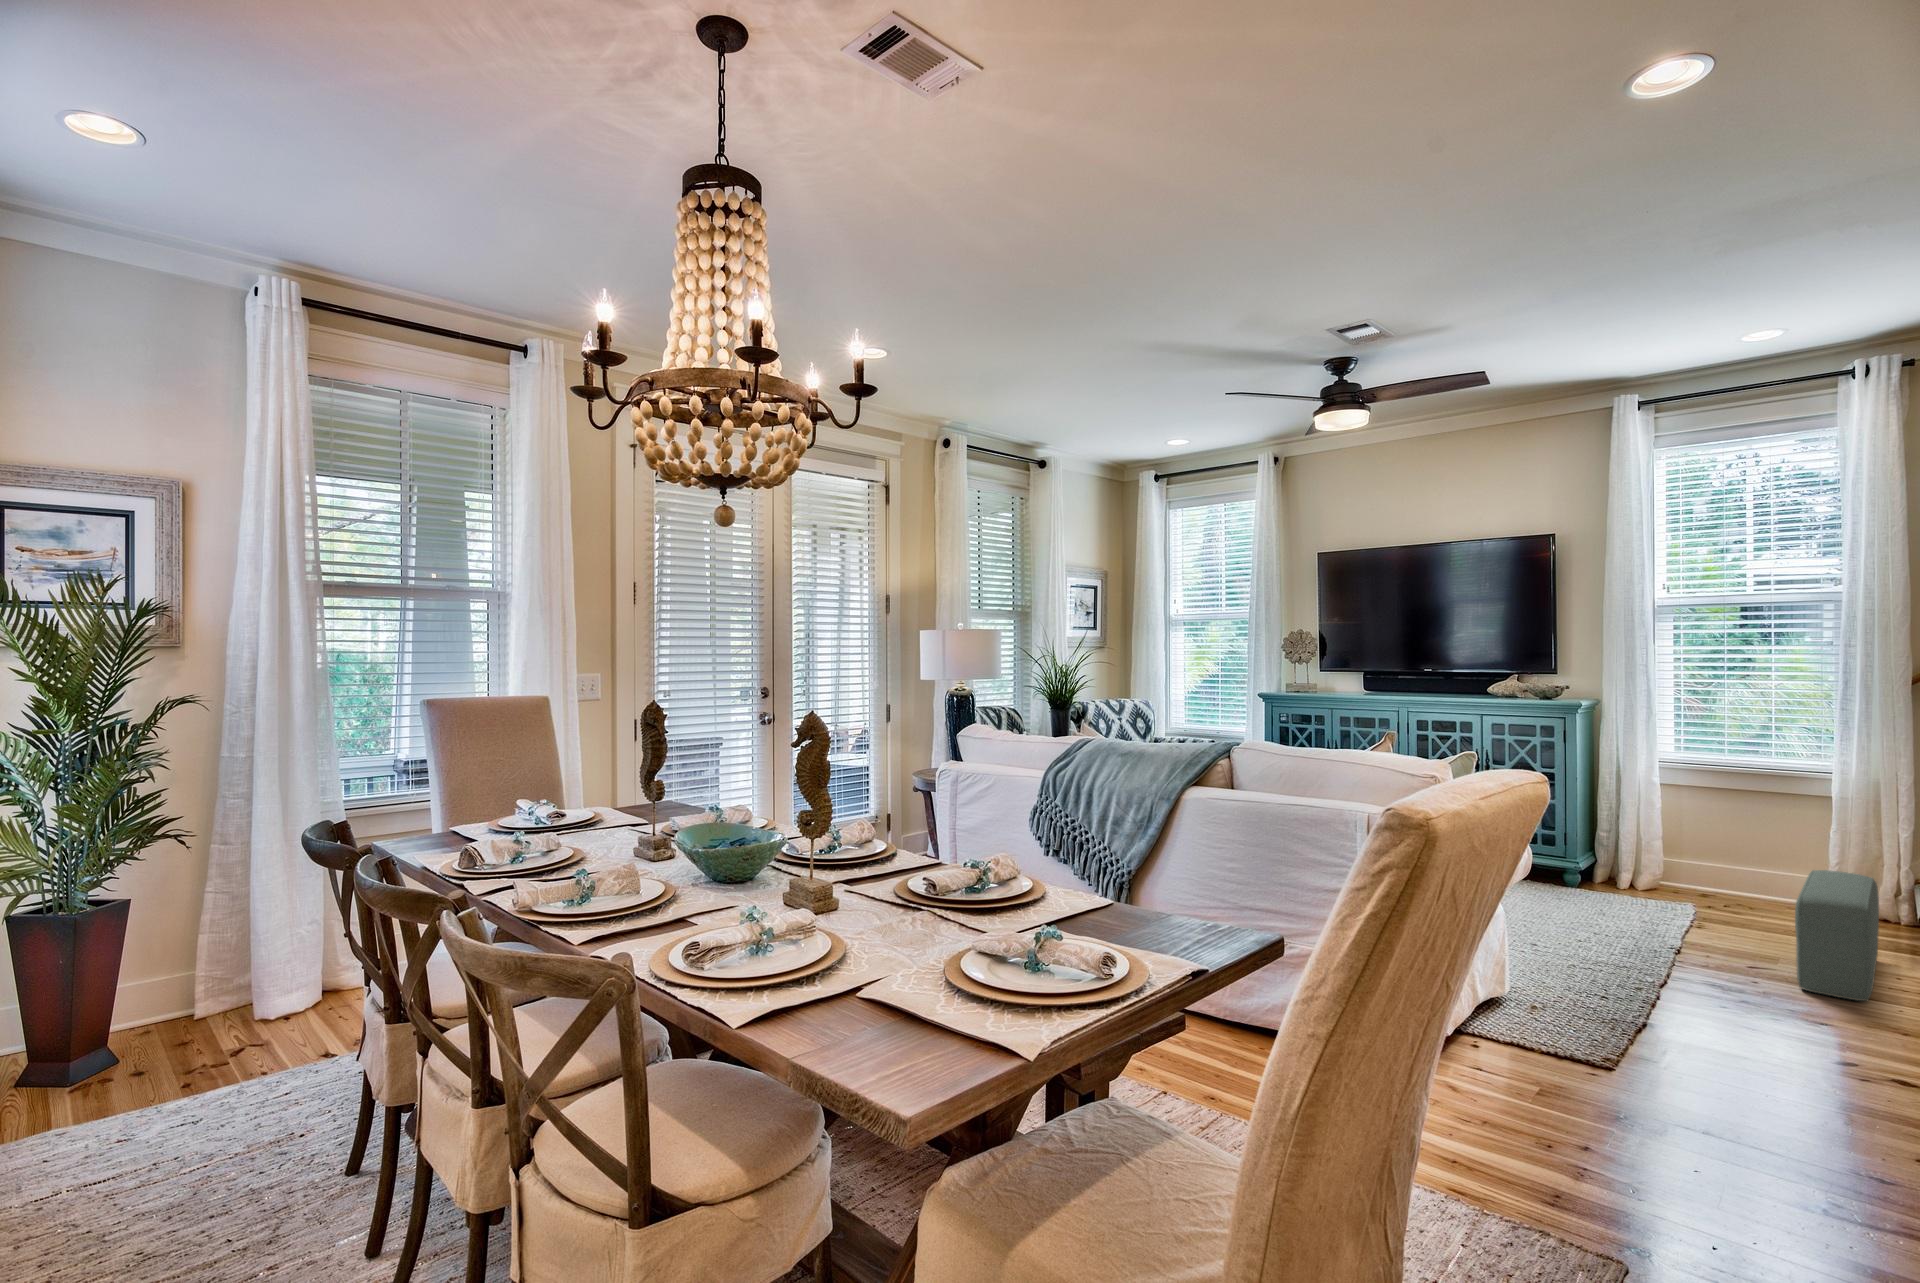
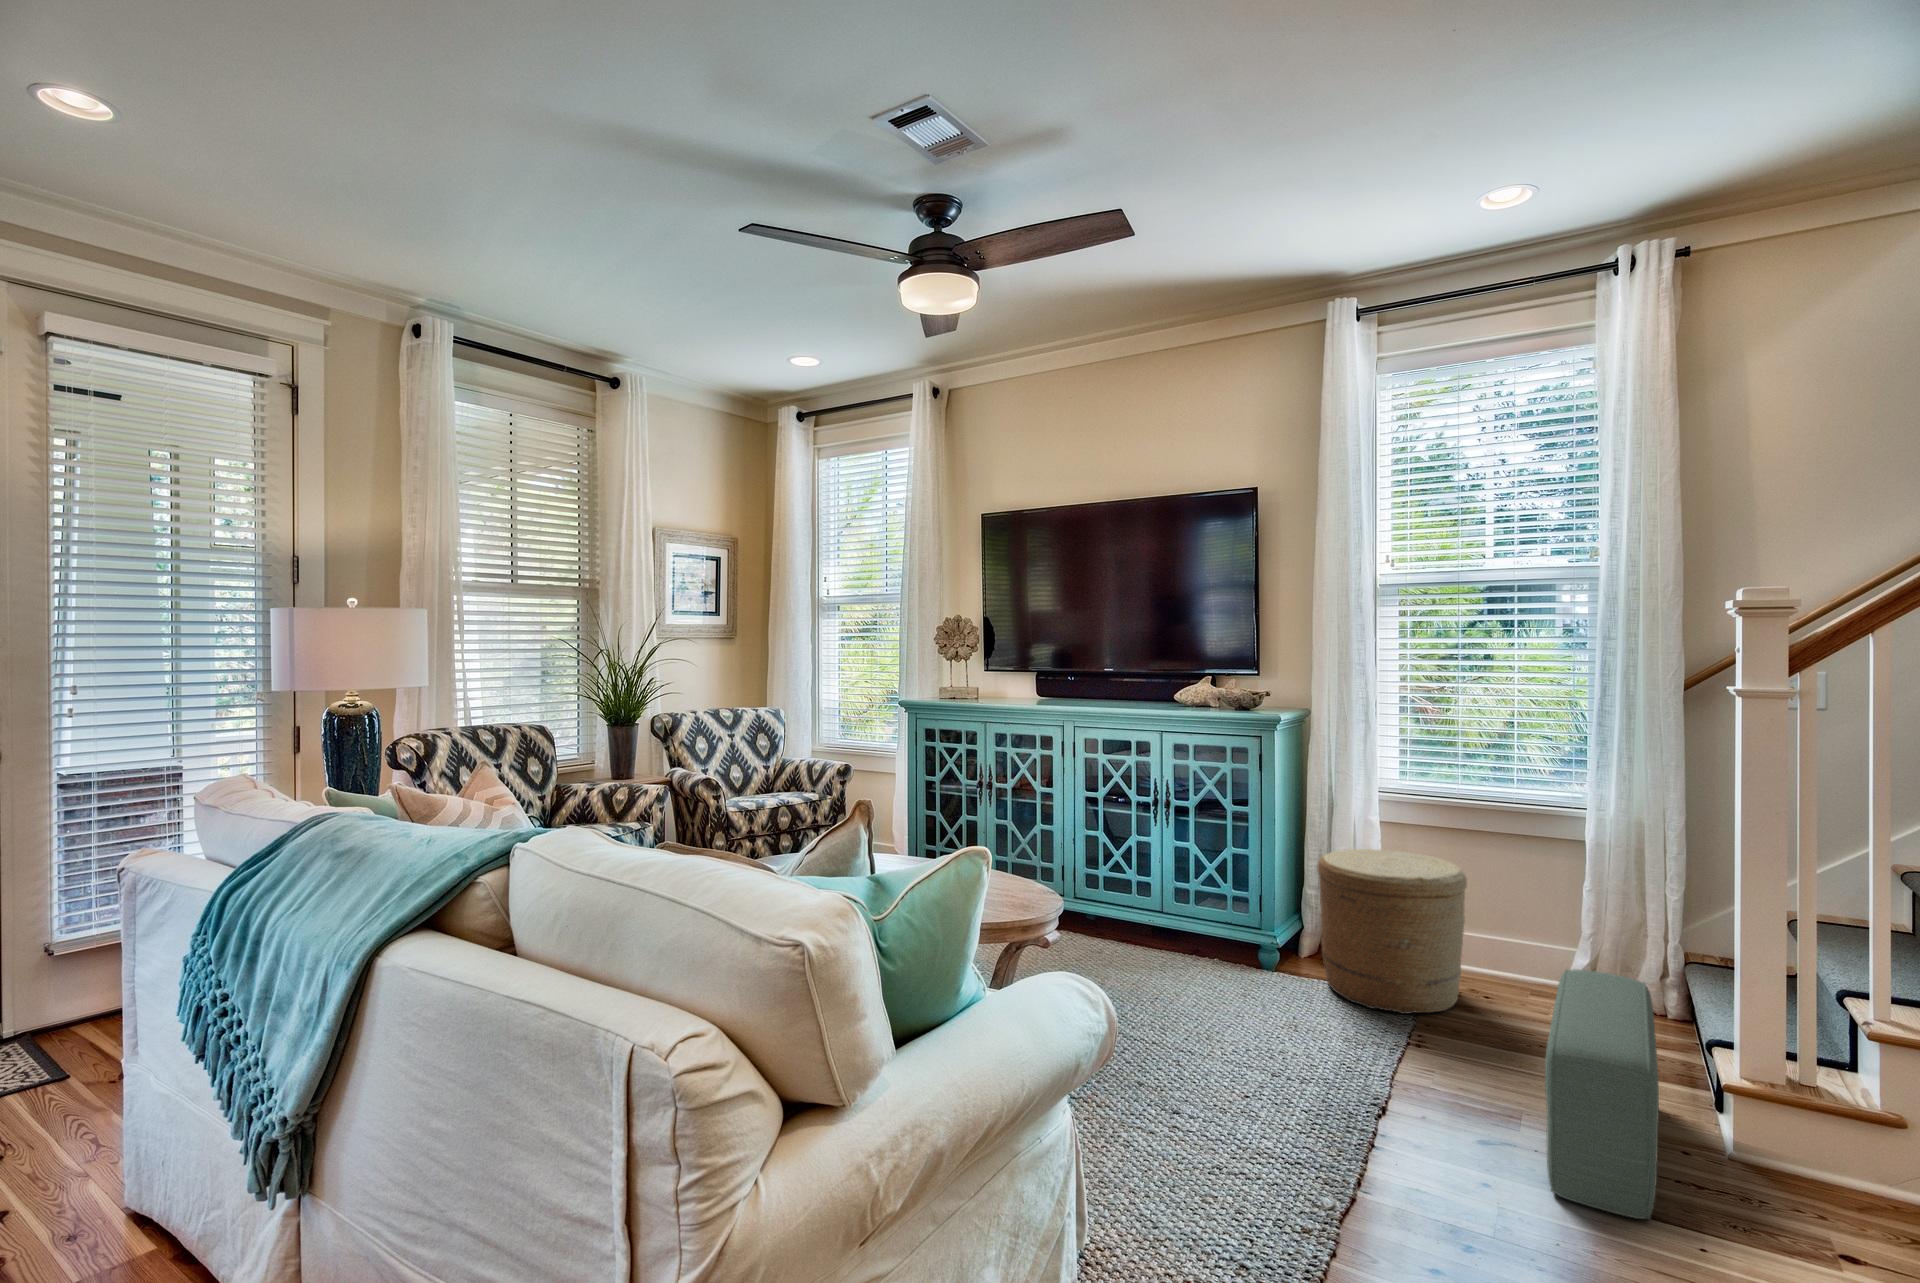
woven basket: none [1612,801,1734,912] -> present [1318,849,1467,1014]

